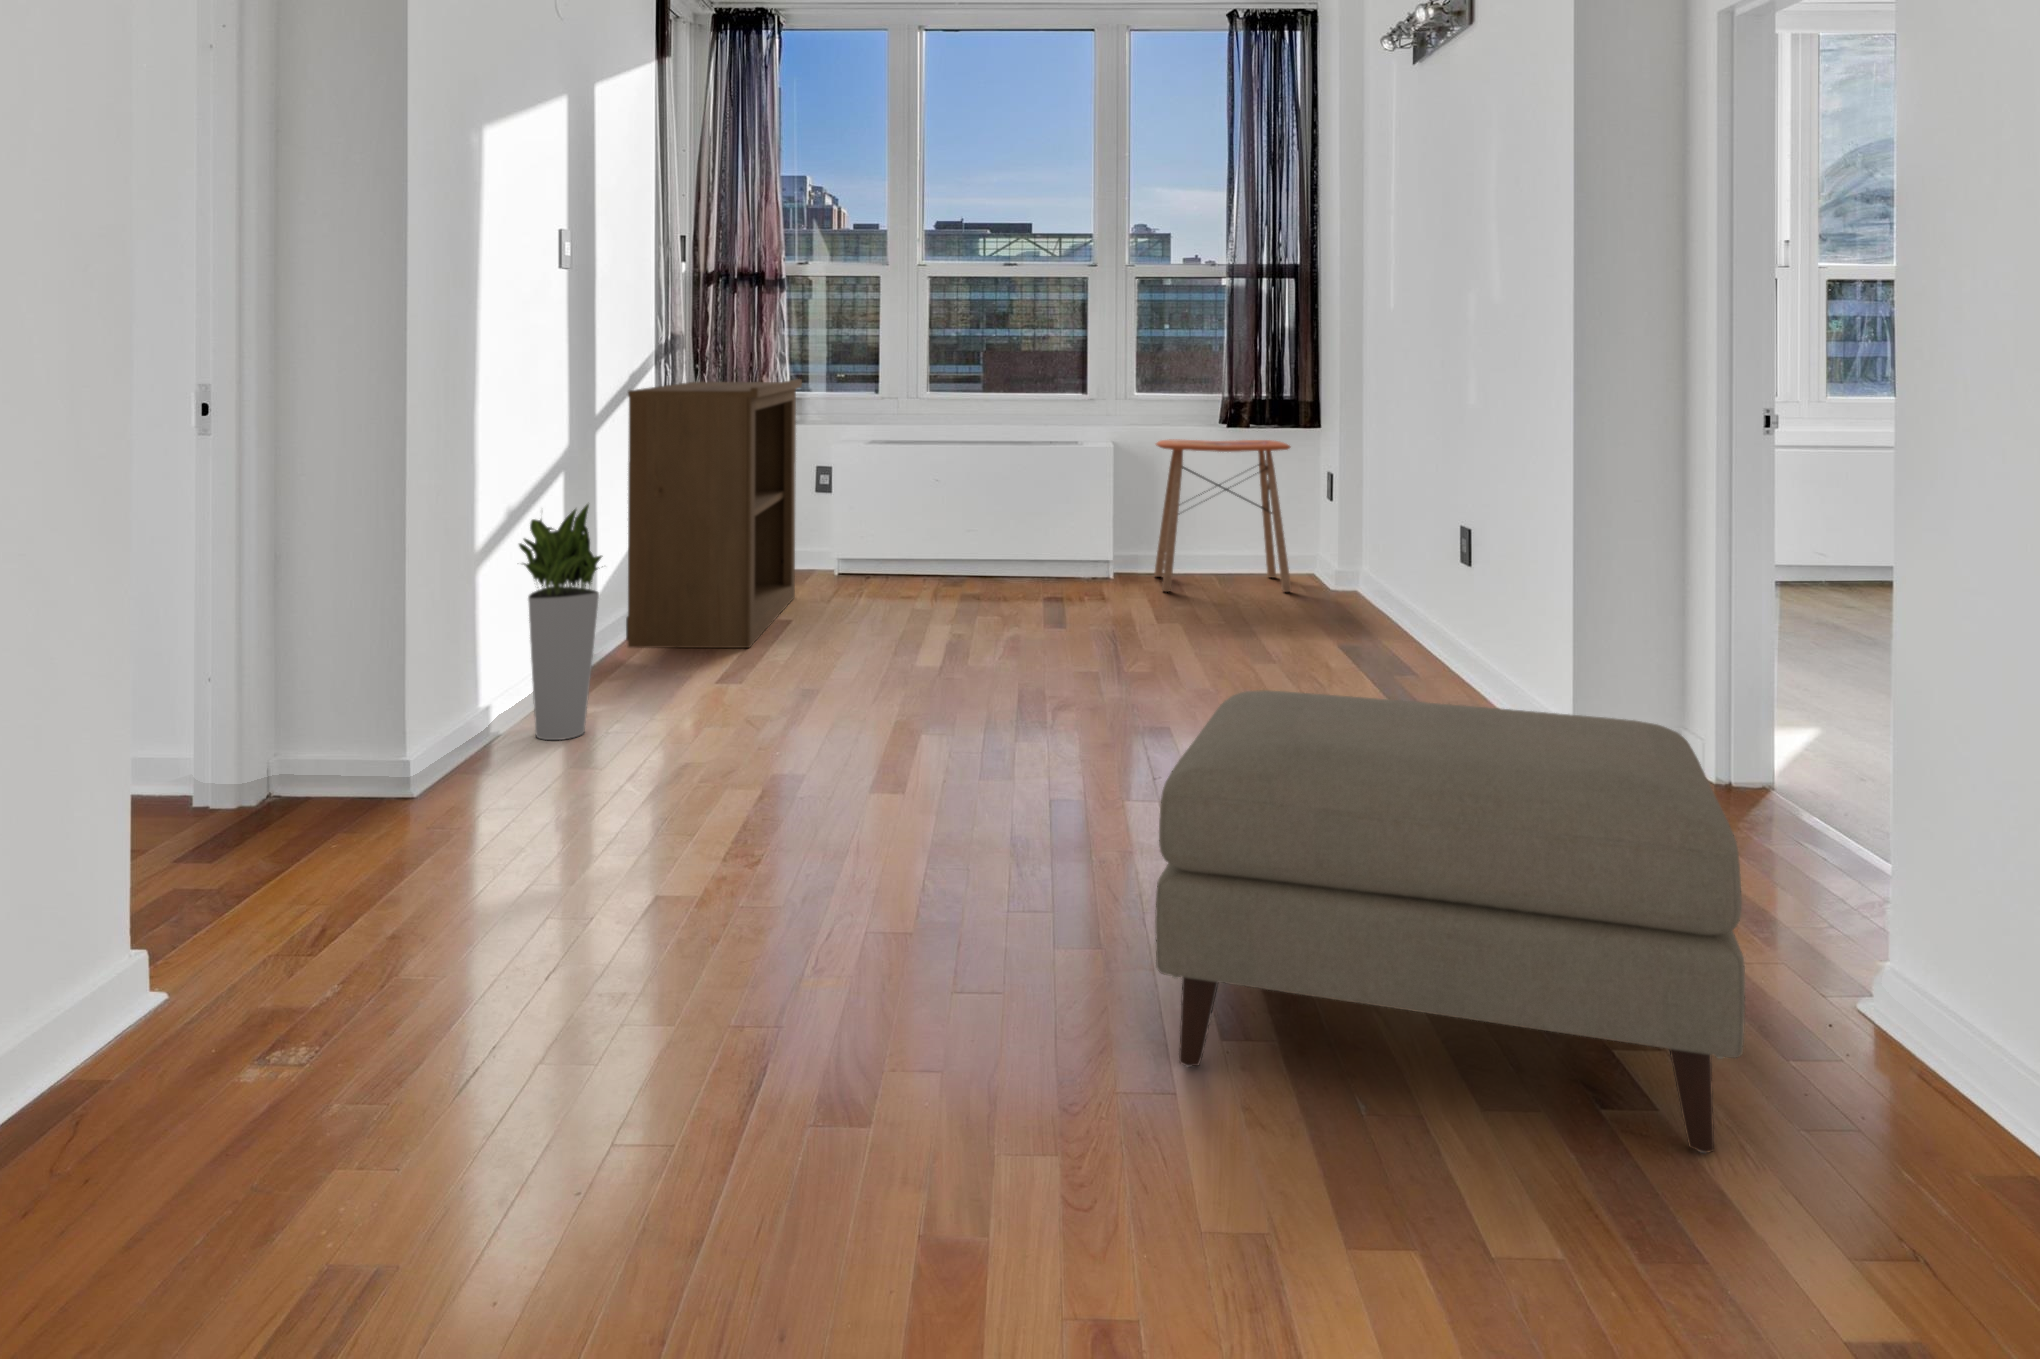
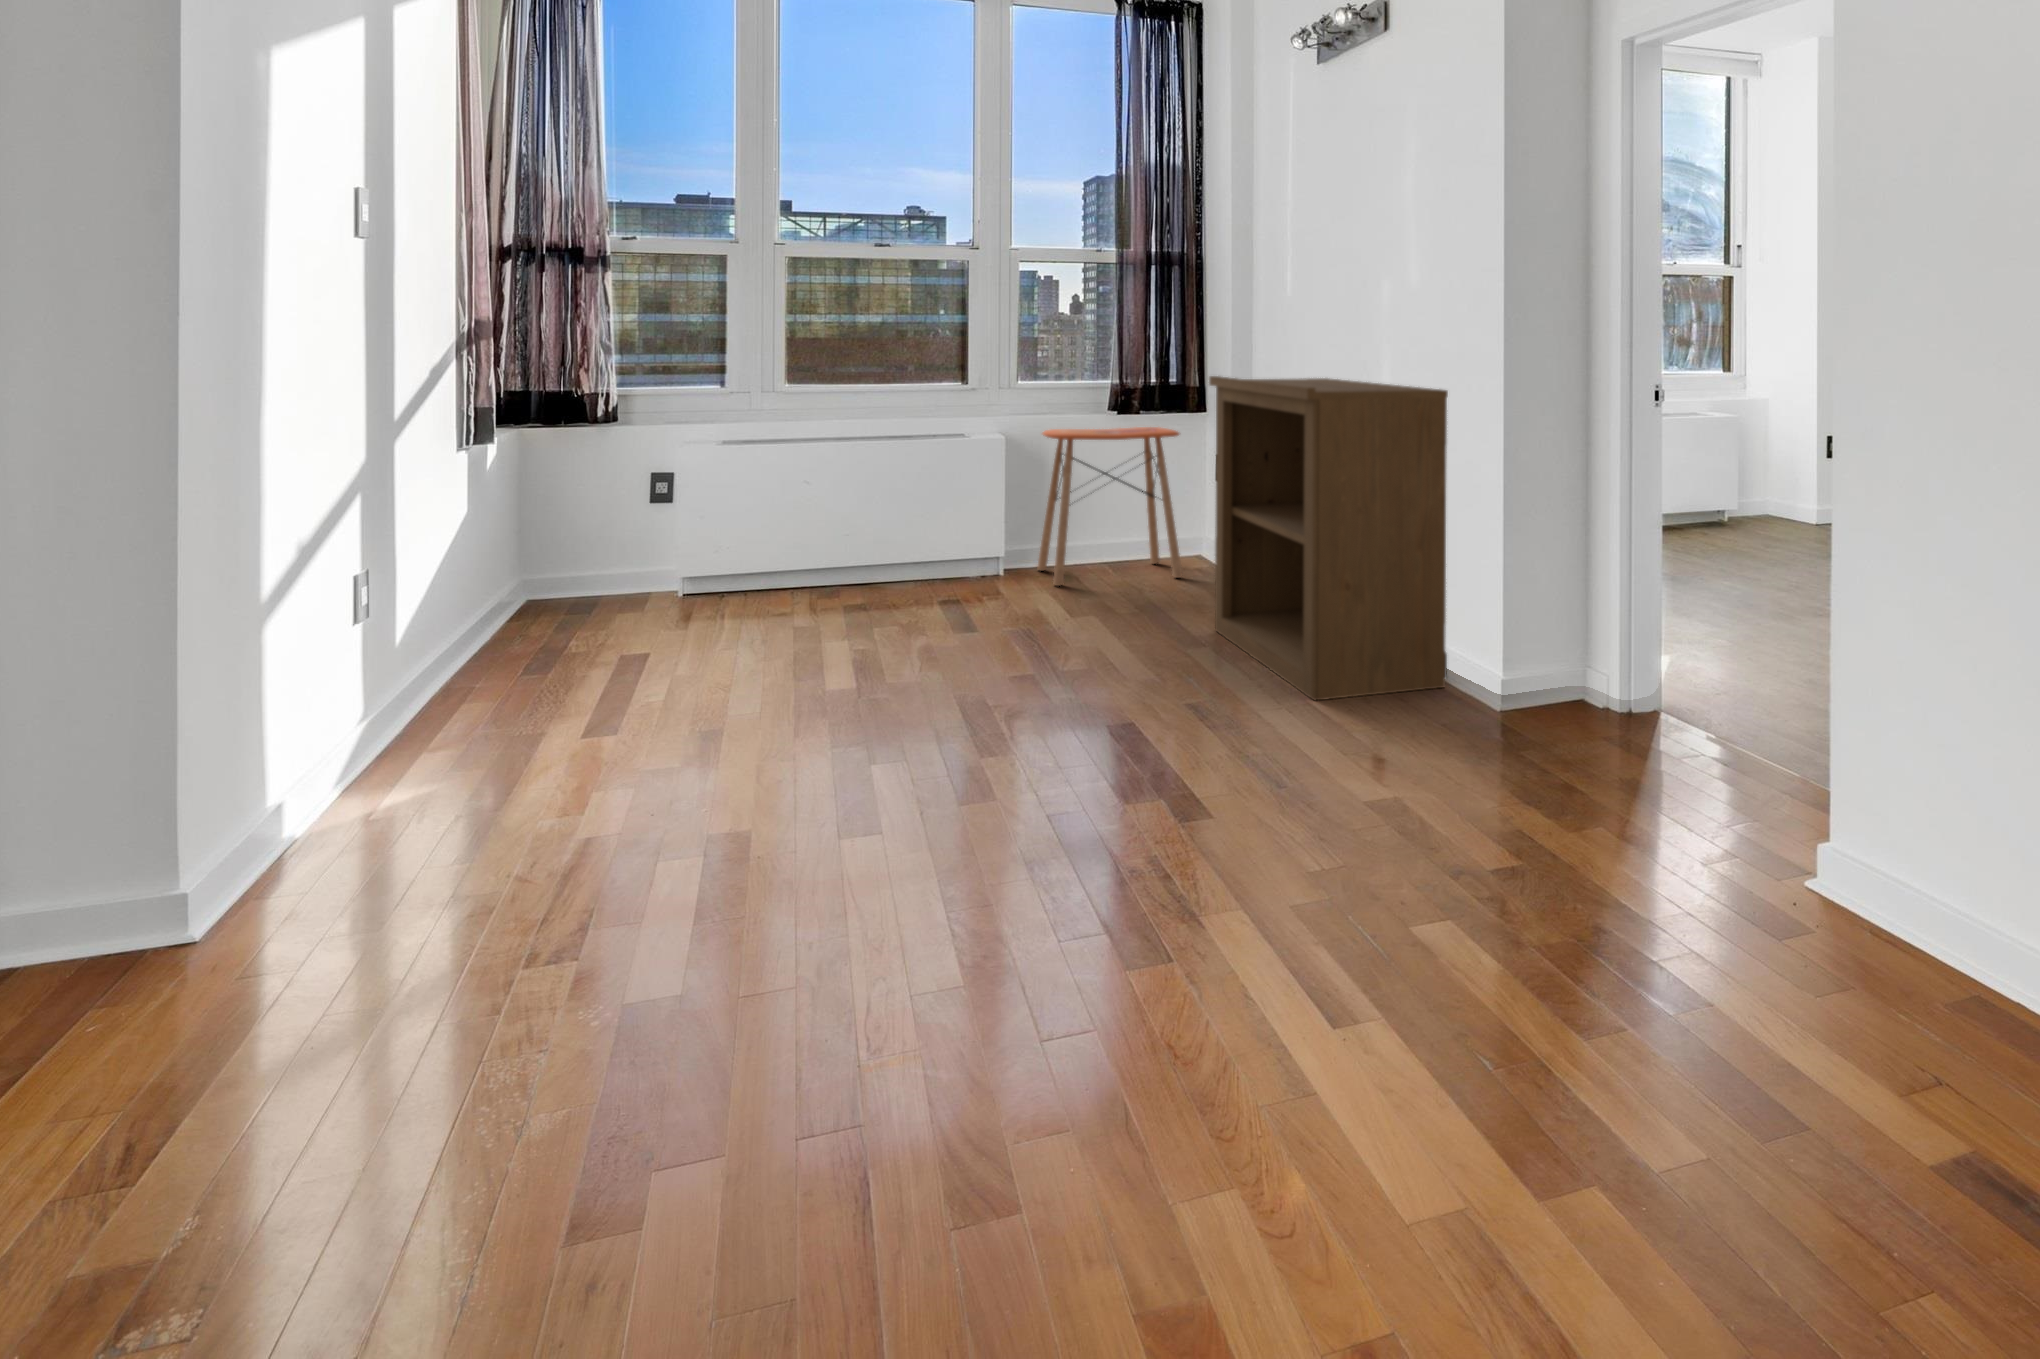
bookshelf: present [626,379,802,648] -> present [1209,376,1448,700]
planter: present [519,504,602,740] -> none [322,530,460,839]
ottoman: present [1155,690,1745,1153] -> none [1312,695,1923,1134]

